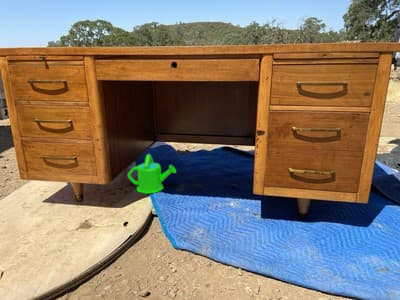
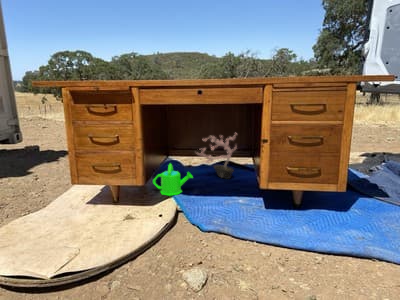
potted plant: none [182,115,238,172] -> present [198,133,237,179]

